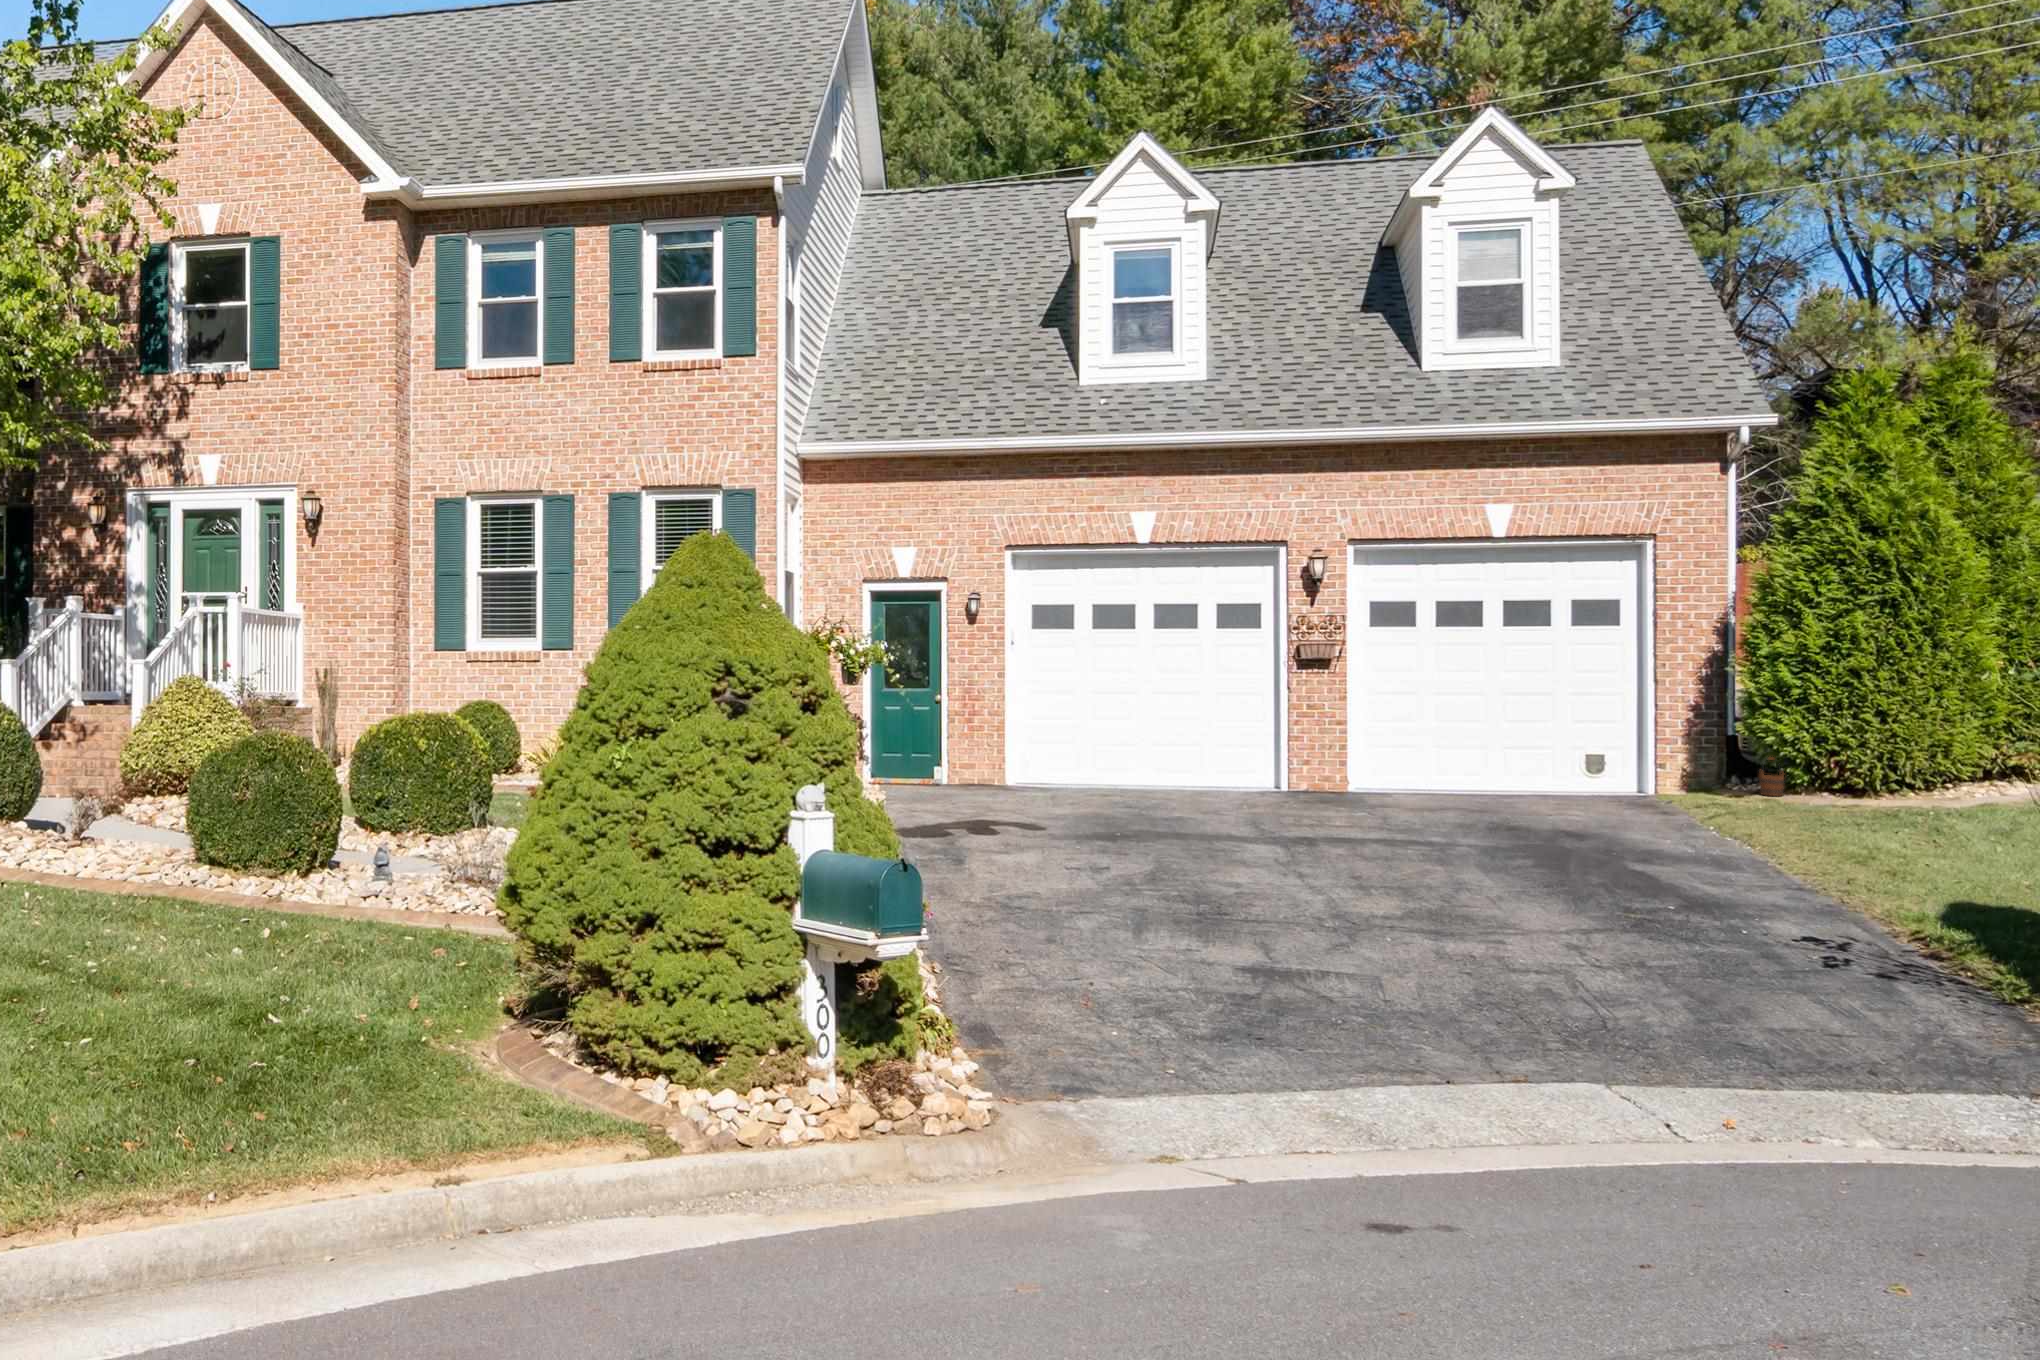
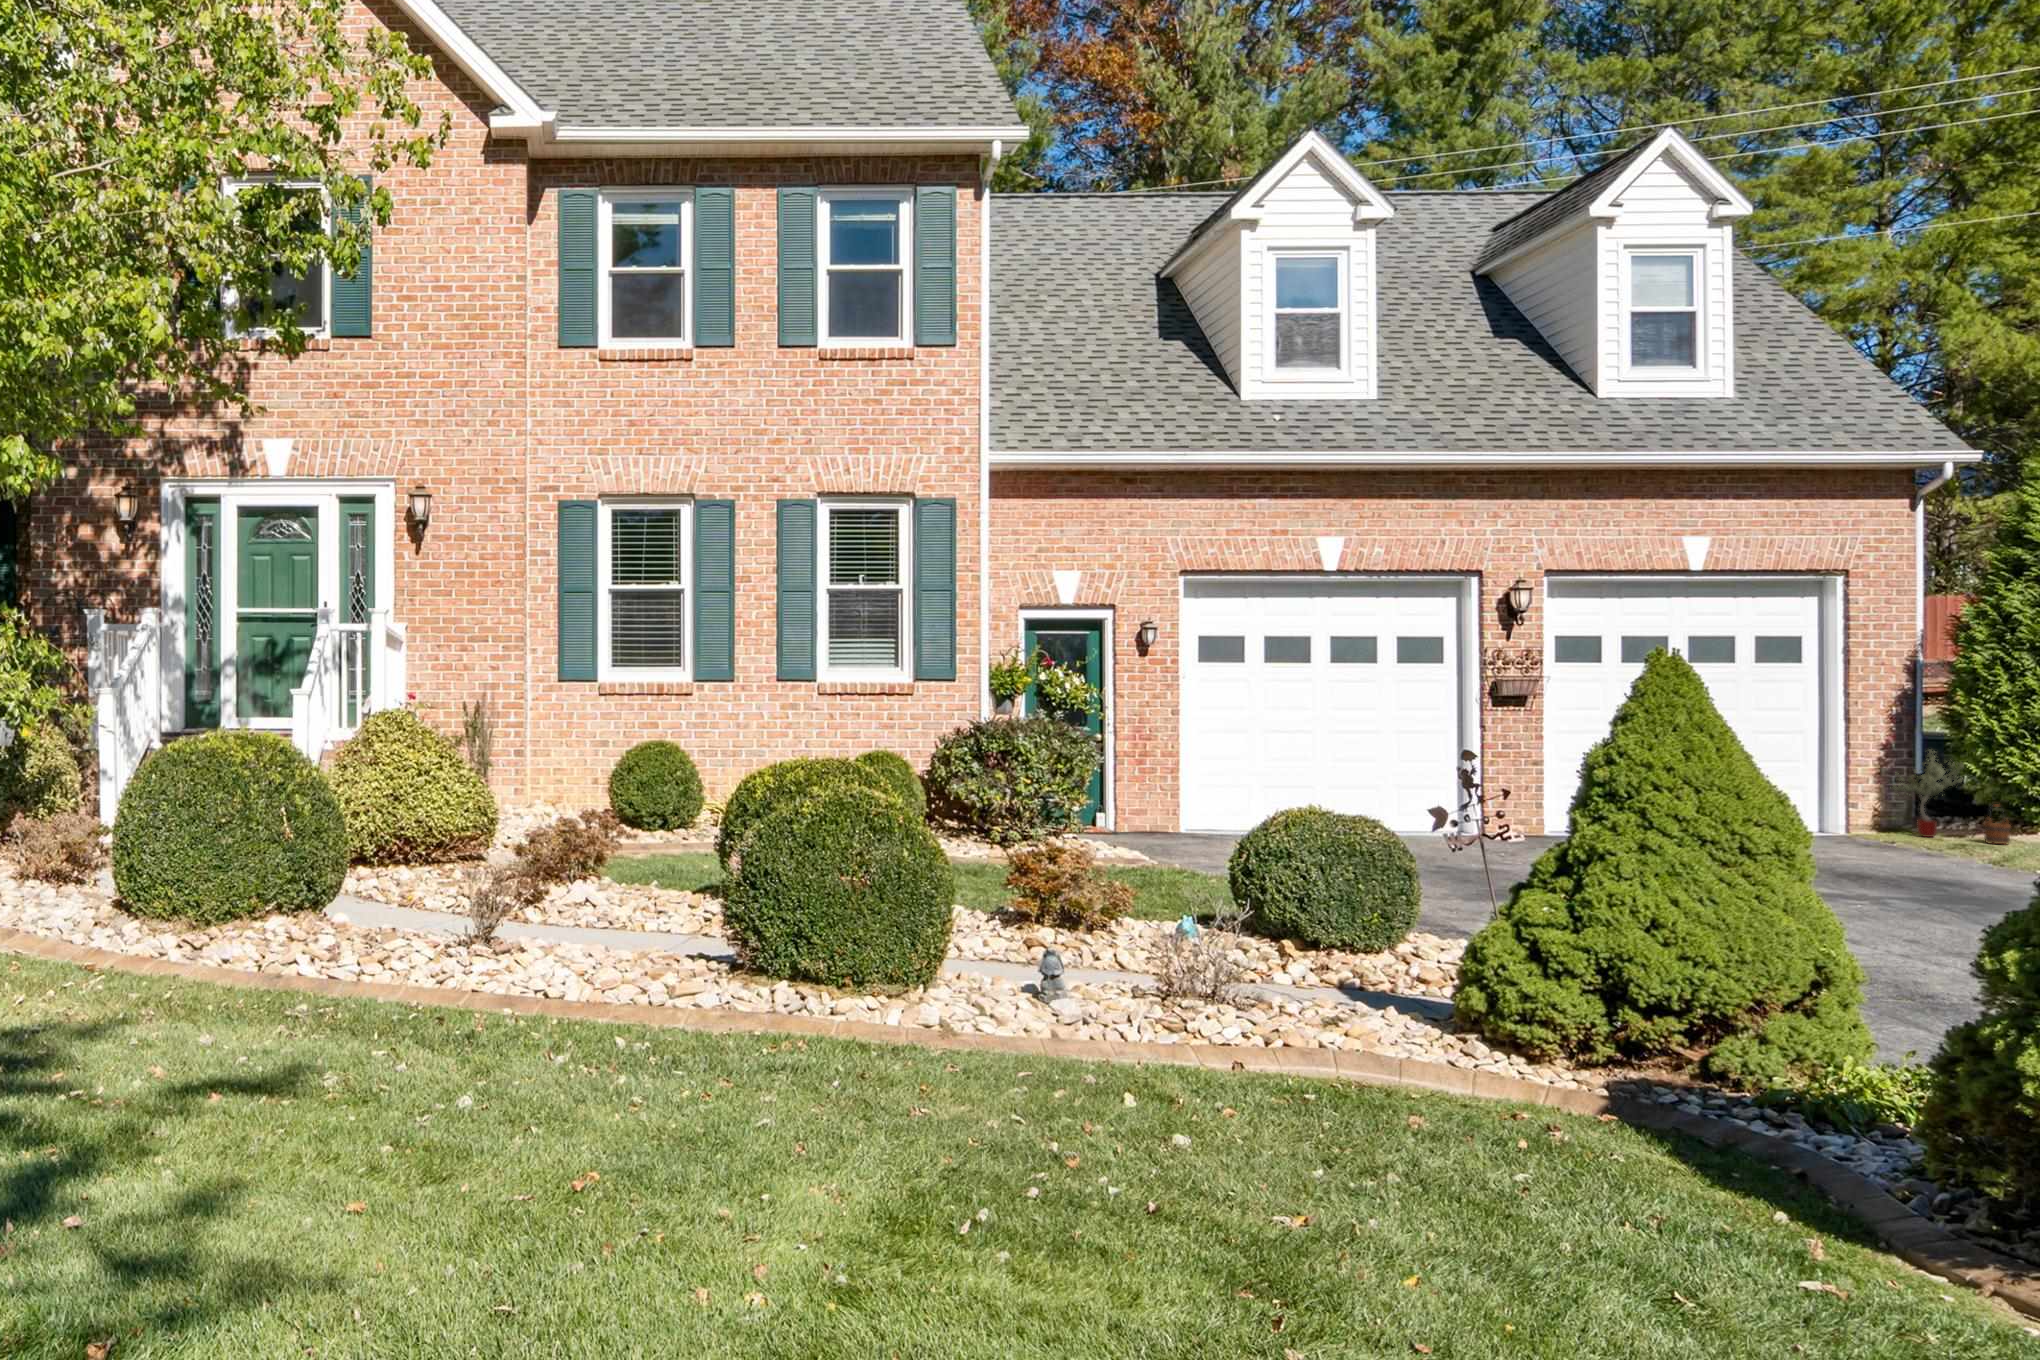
potted tree: none [1677,704,1755,789] -> present [1890,751,1963,837]

